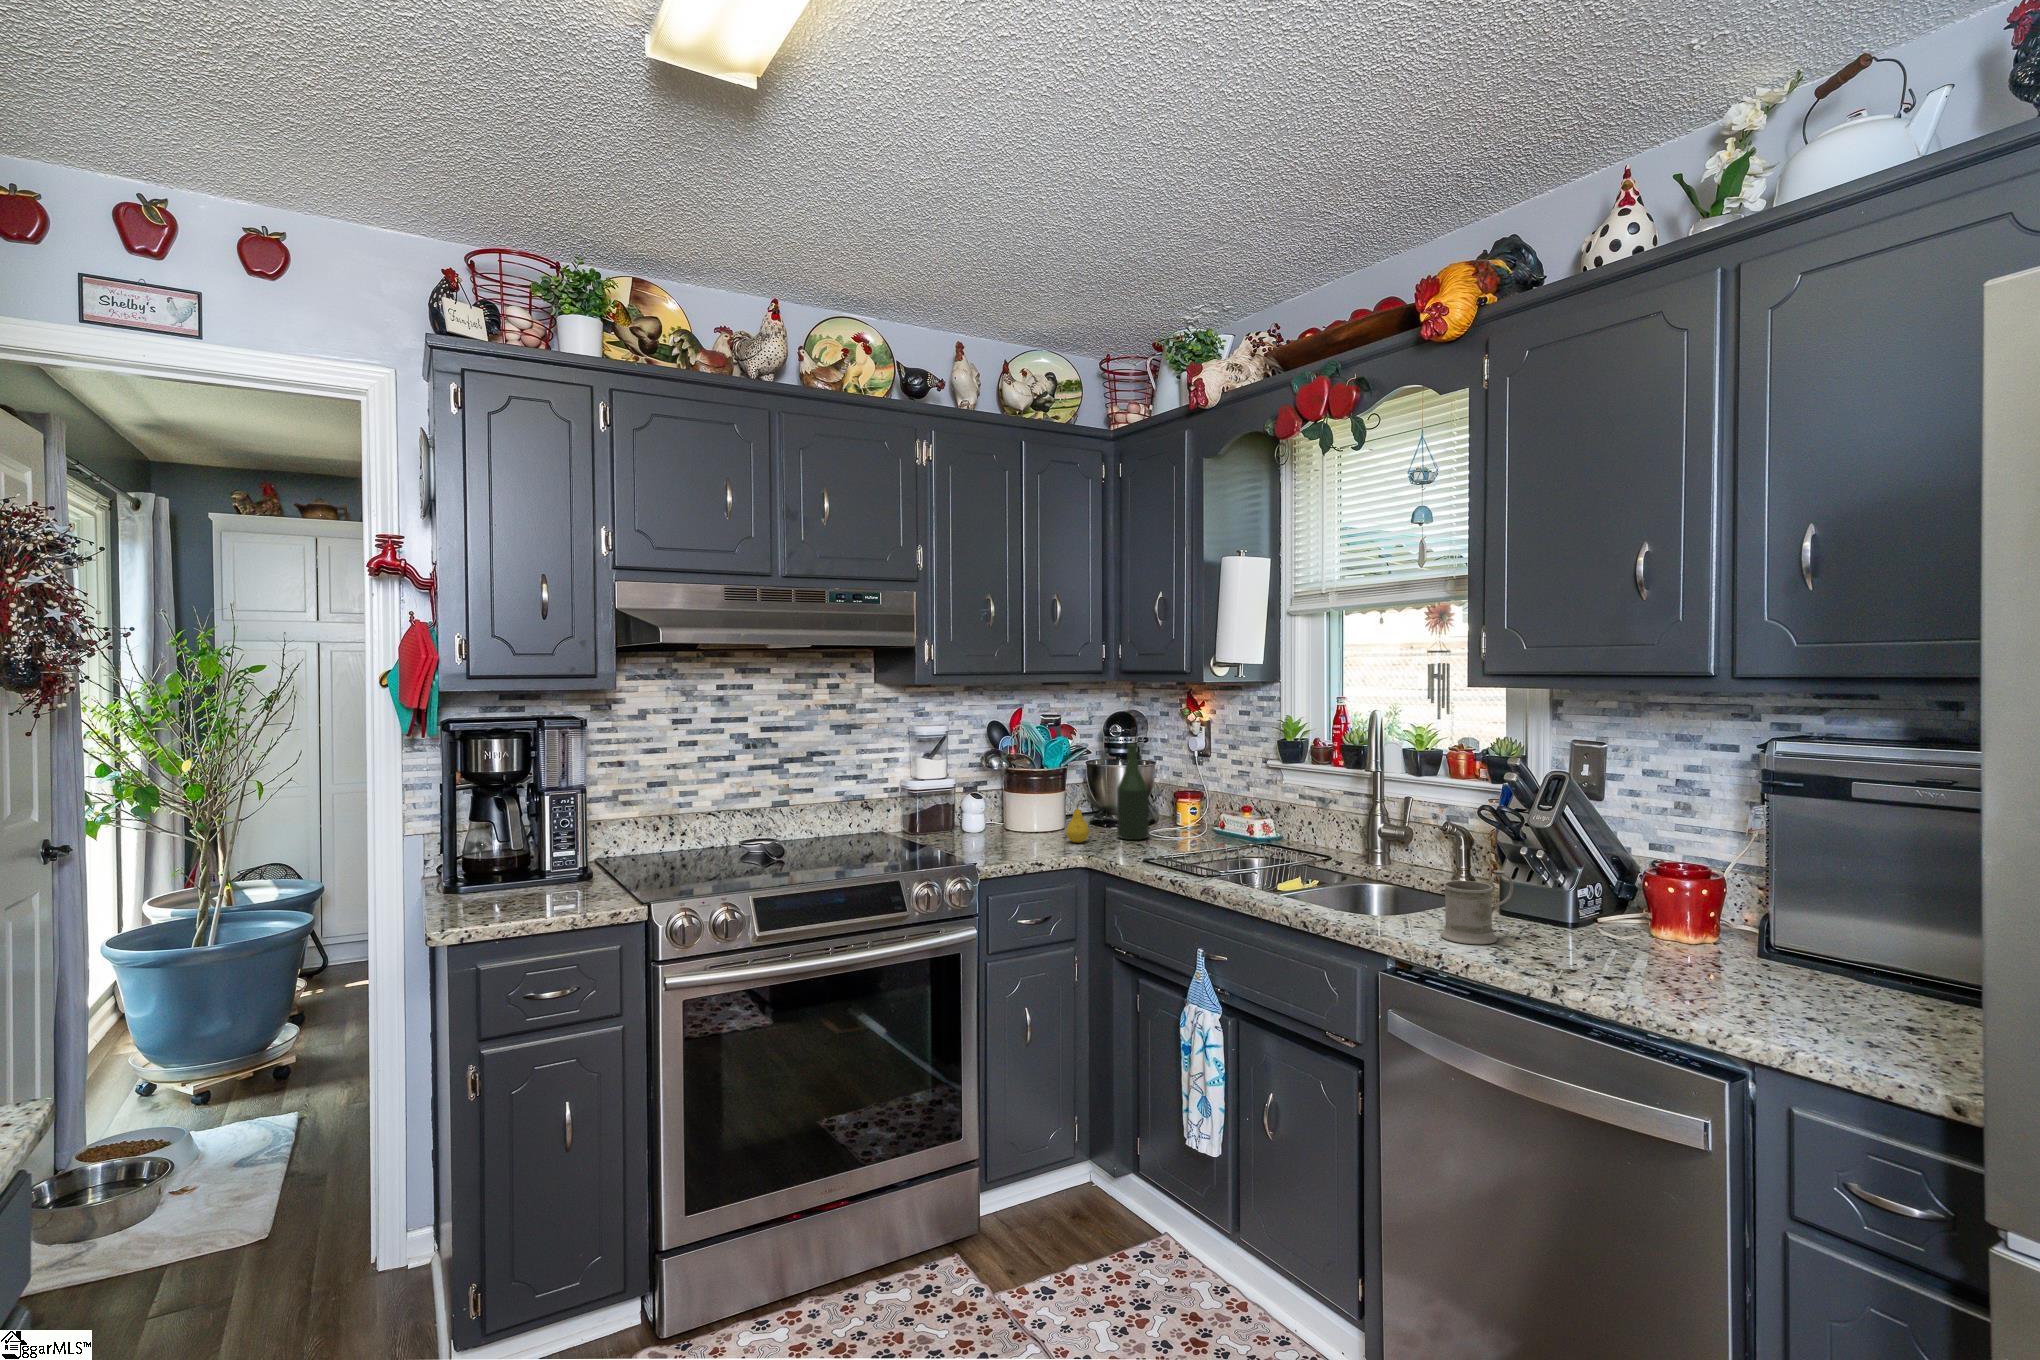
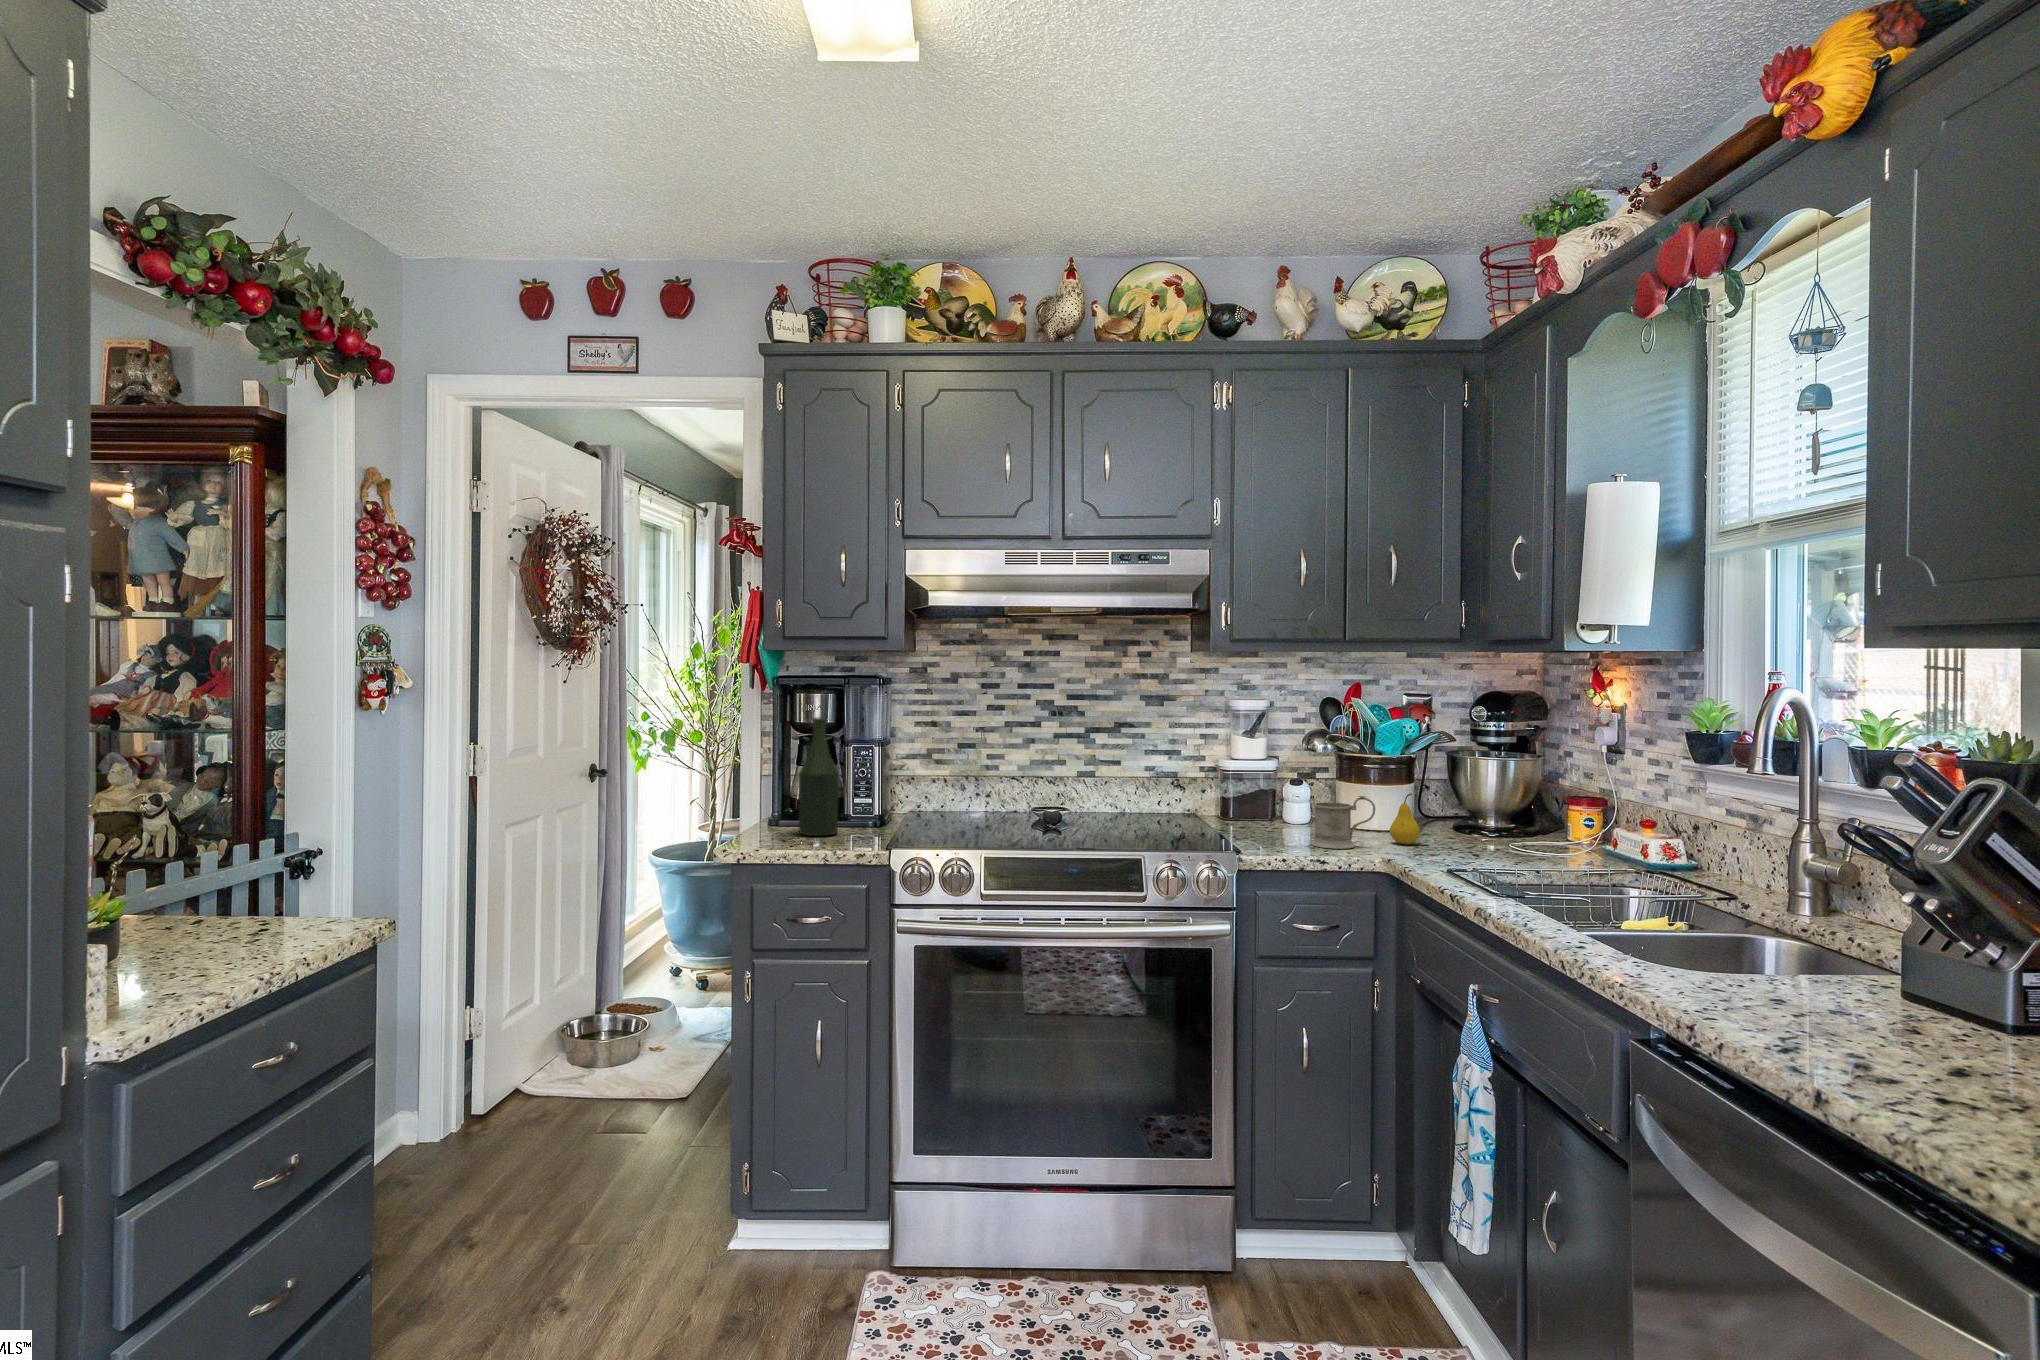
bottle: present [1117,744,1149,840] -> present [799,718,839,836]
mug: present [1441,870,1513,944] -> present [1311,796,1375,849]

